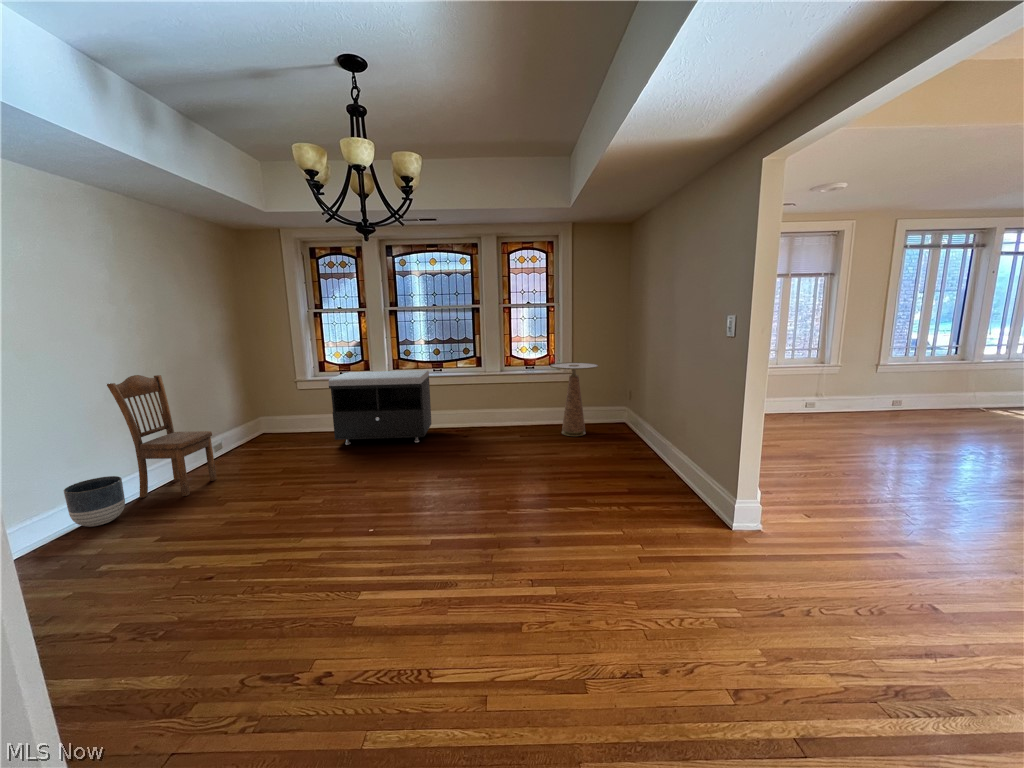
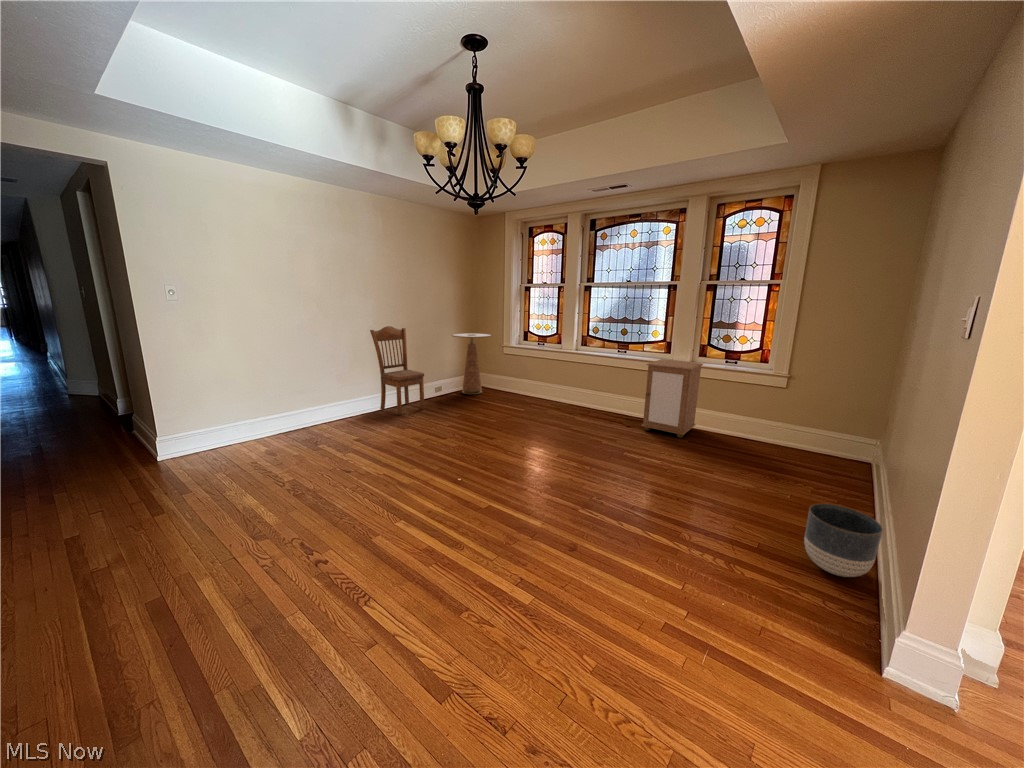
side table: present [550,362,598,436] -> present [452,333,492,394]
storage bench: present [329,370,431,445] -> none [514,342,610,418]
cabinet: none [477,372,516,438] -> present [641,359,703,438]
planter: present [64,476,125,526] -> present [804,504,883,577]

